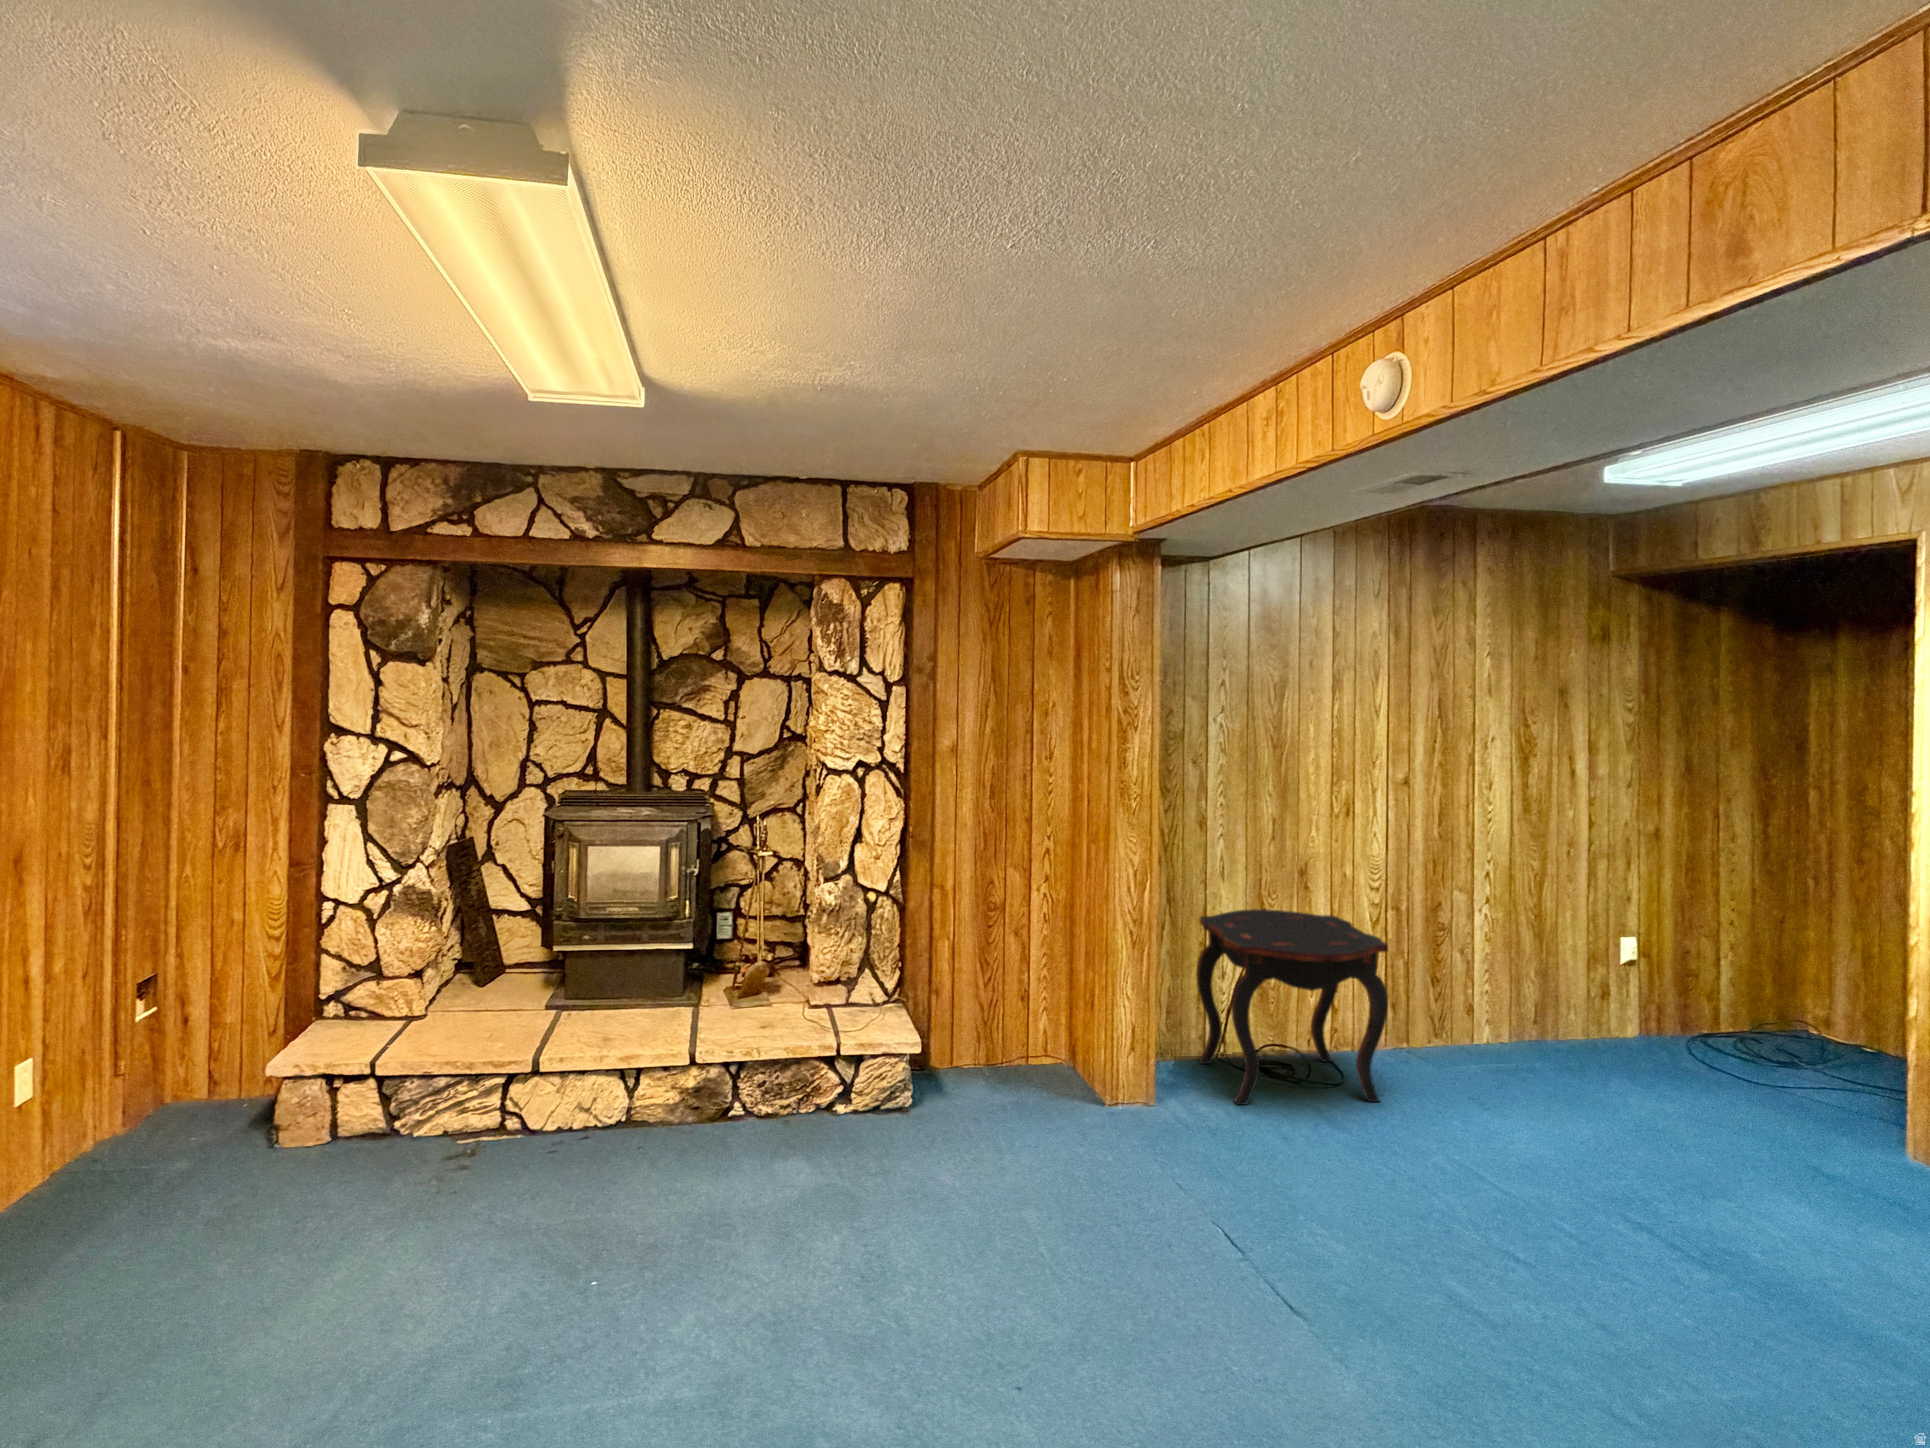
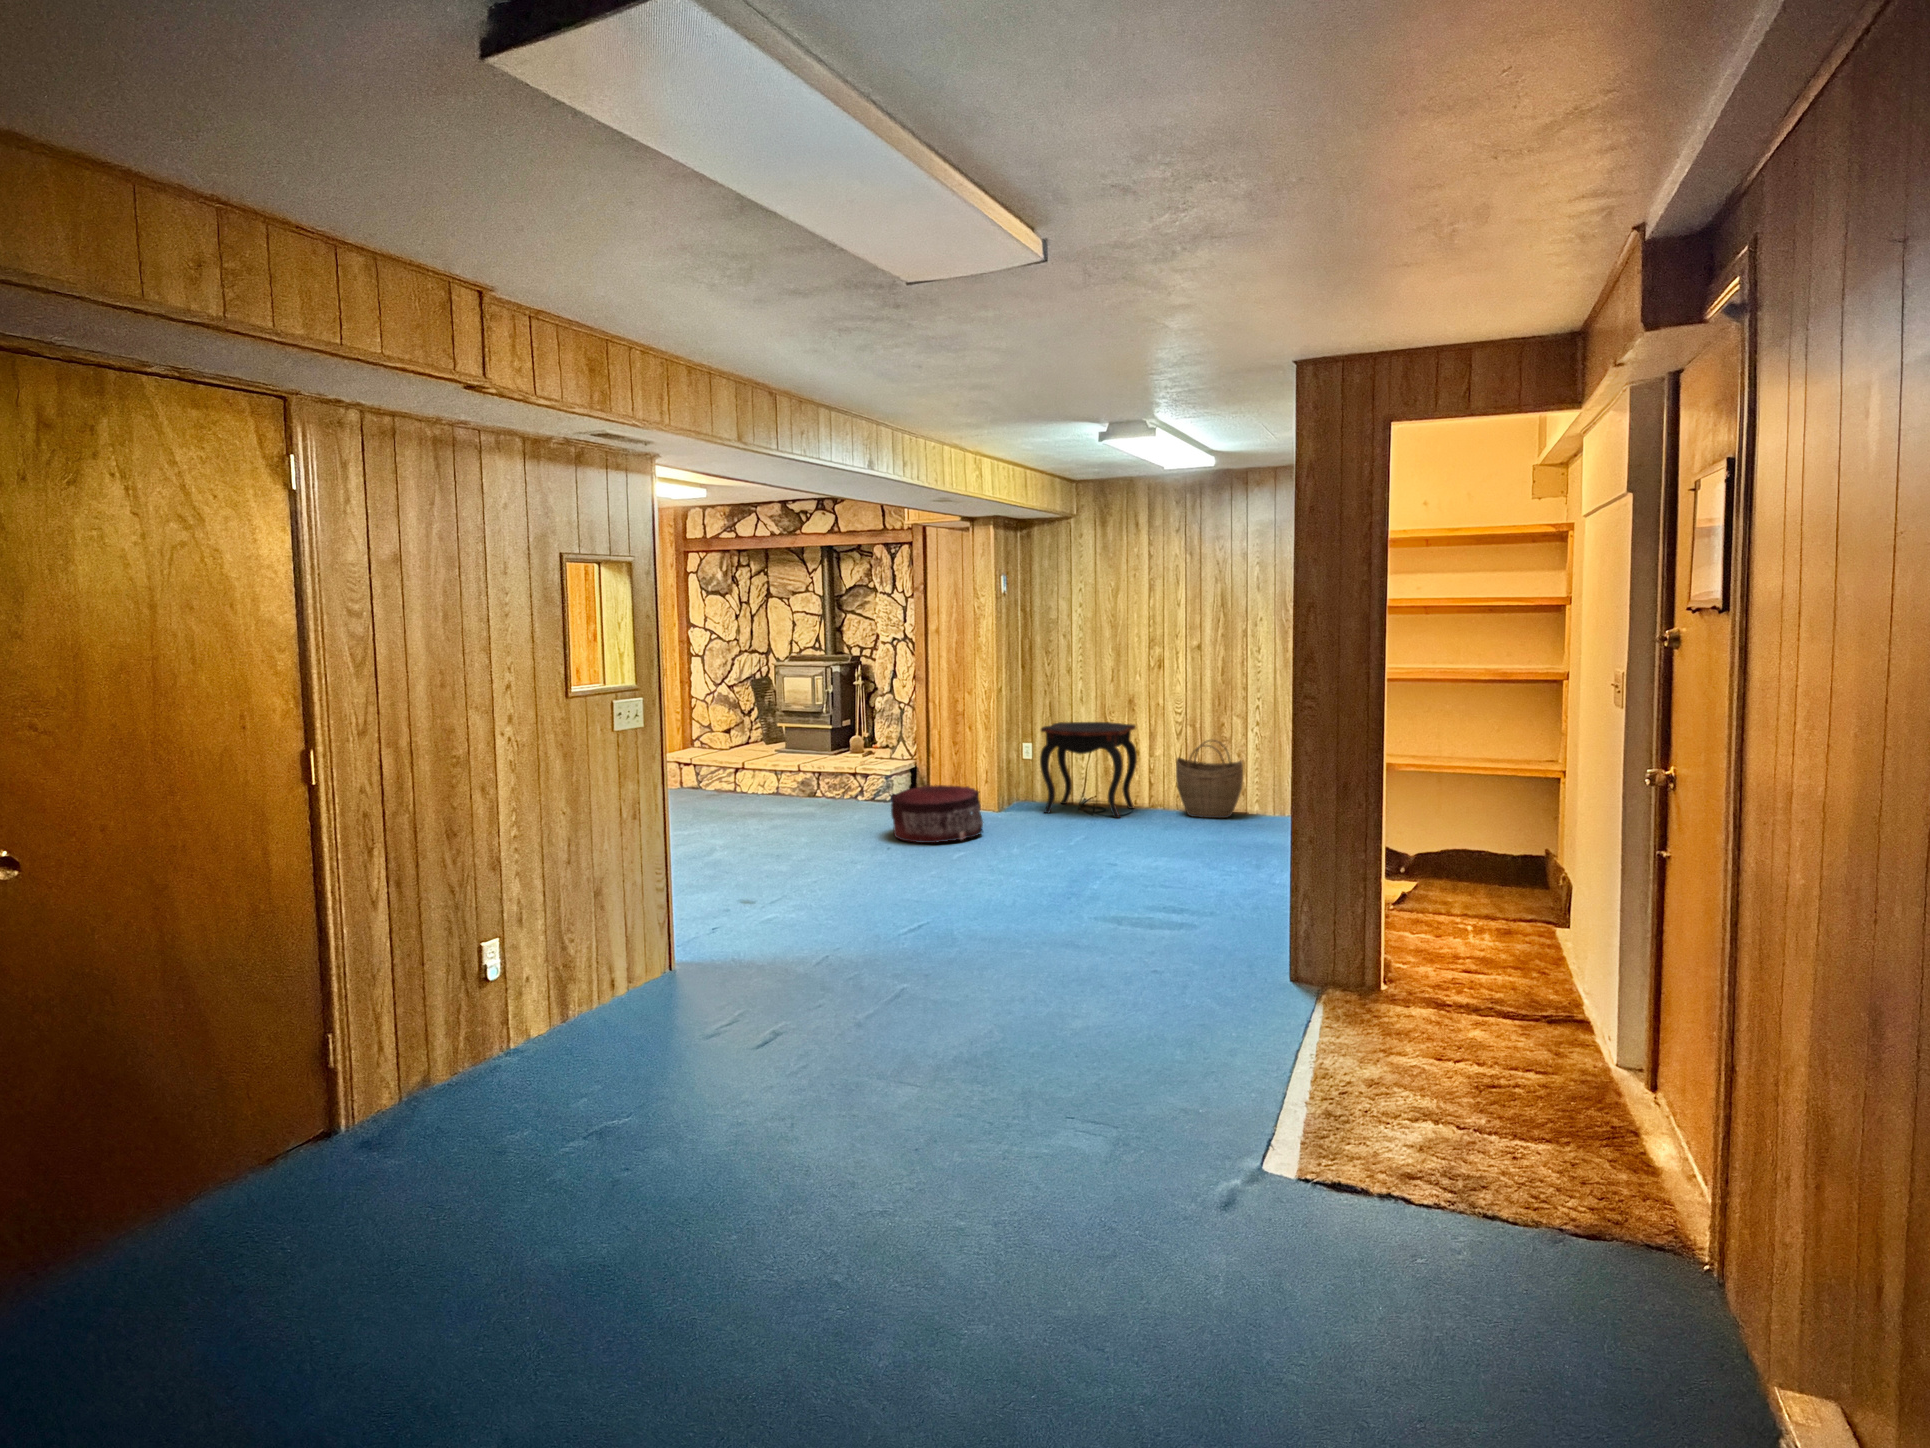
woven basket: none [1403,932,1528,1075] -> present [1176,740,1243,818]
pouf: none [1127,1115,1348,1329] -> present [891,785,983,843]

